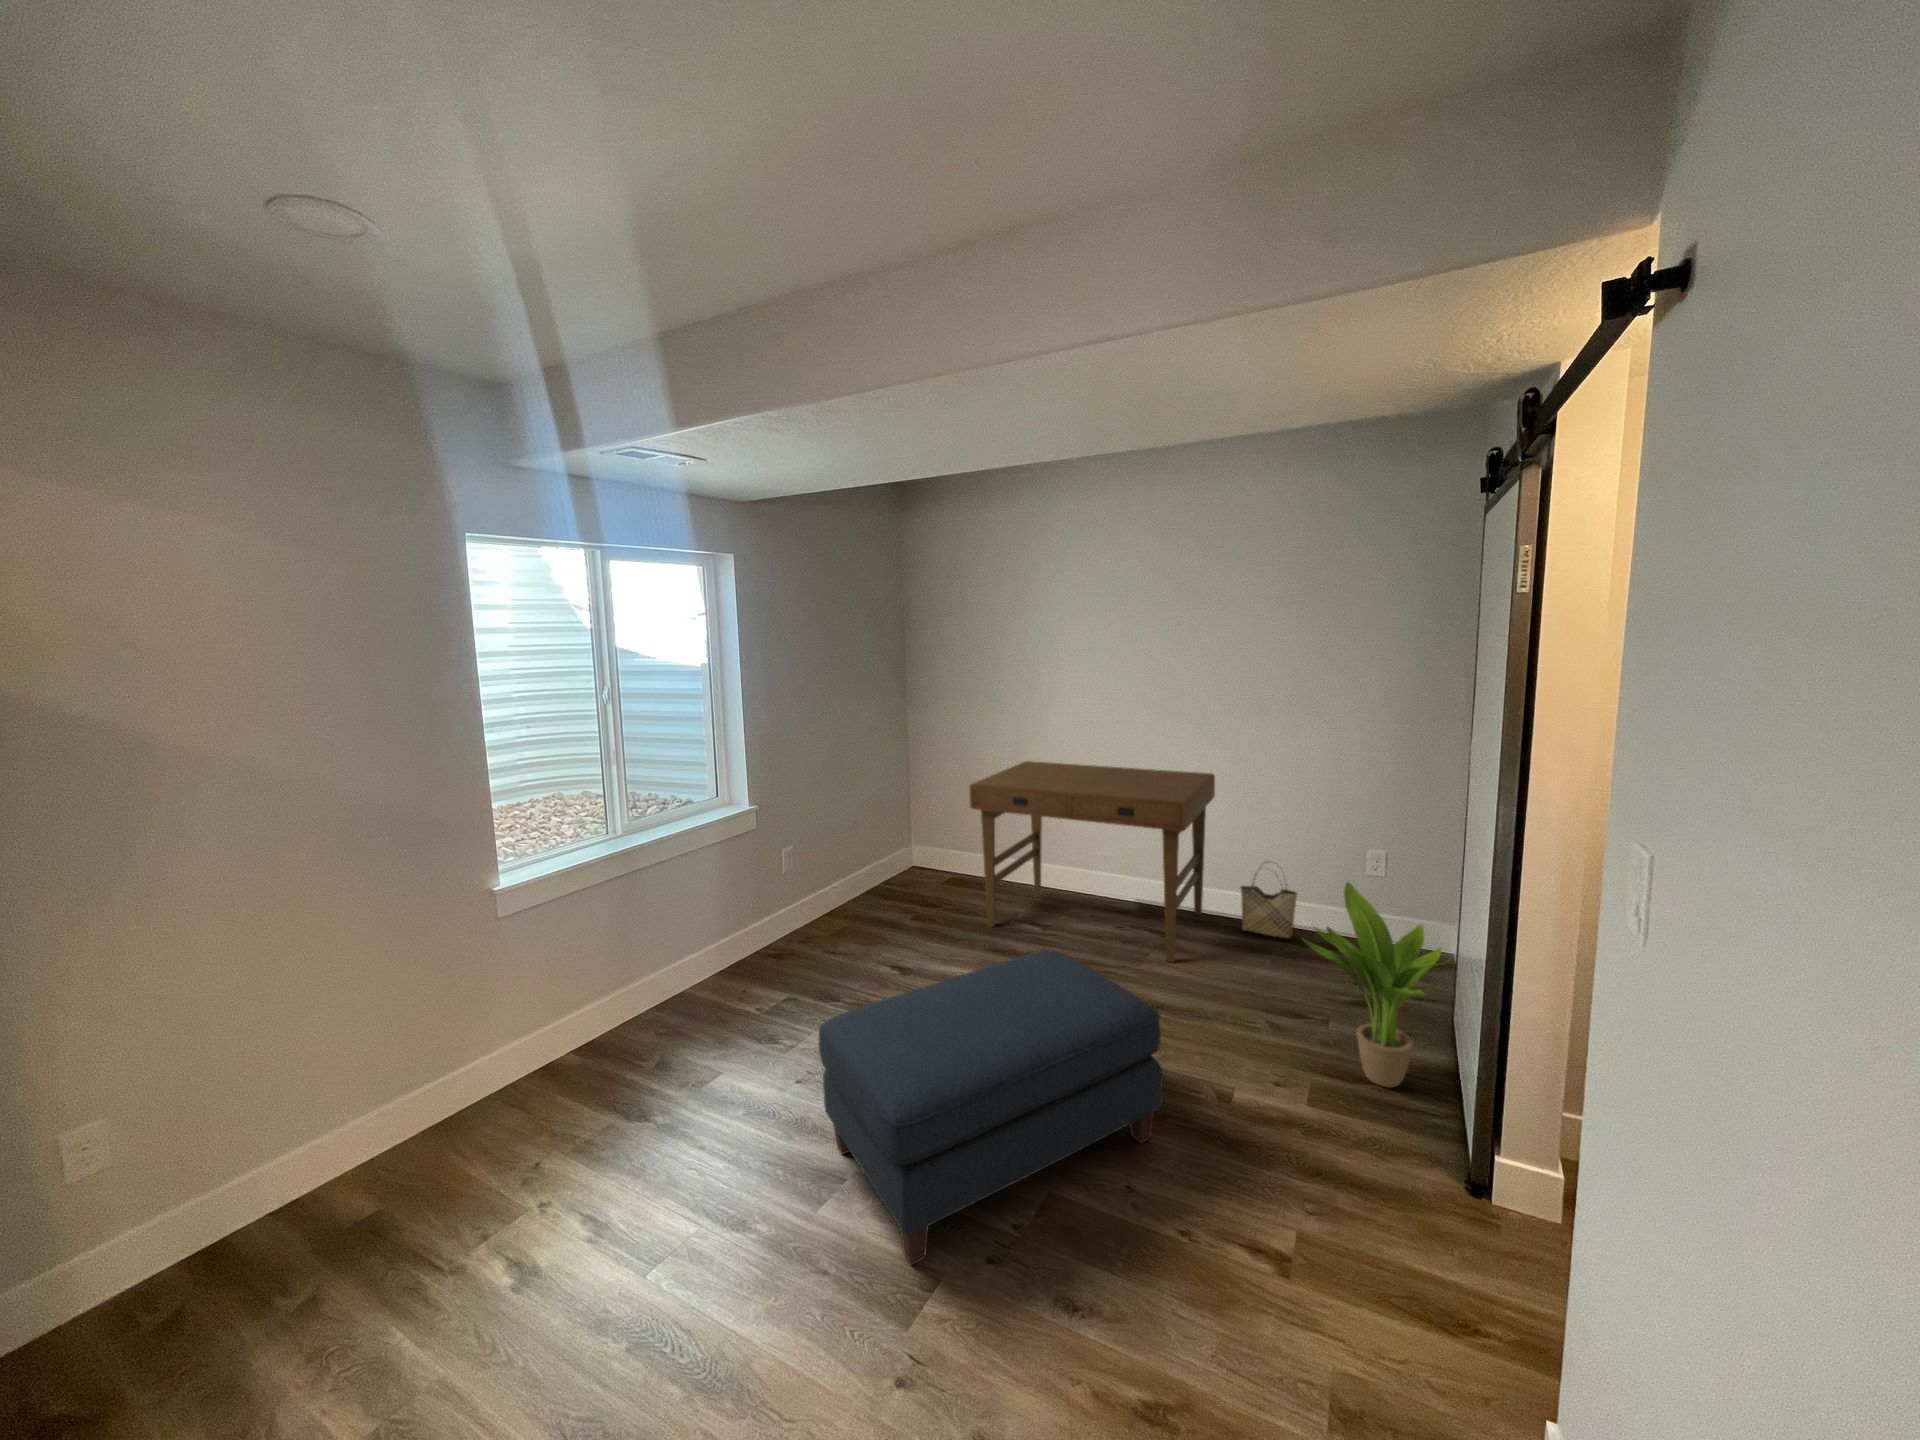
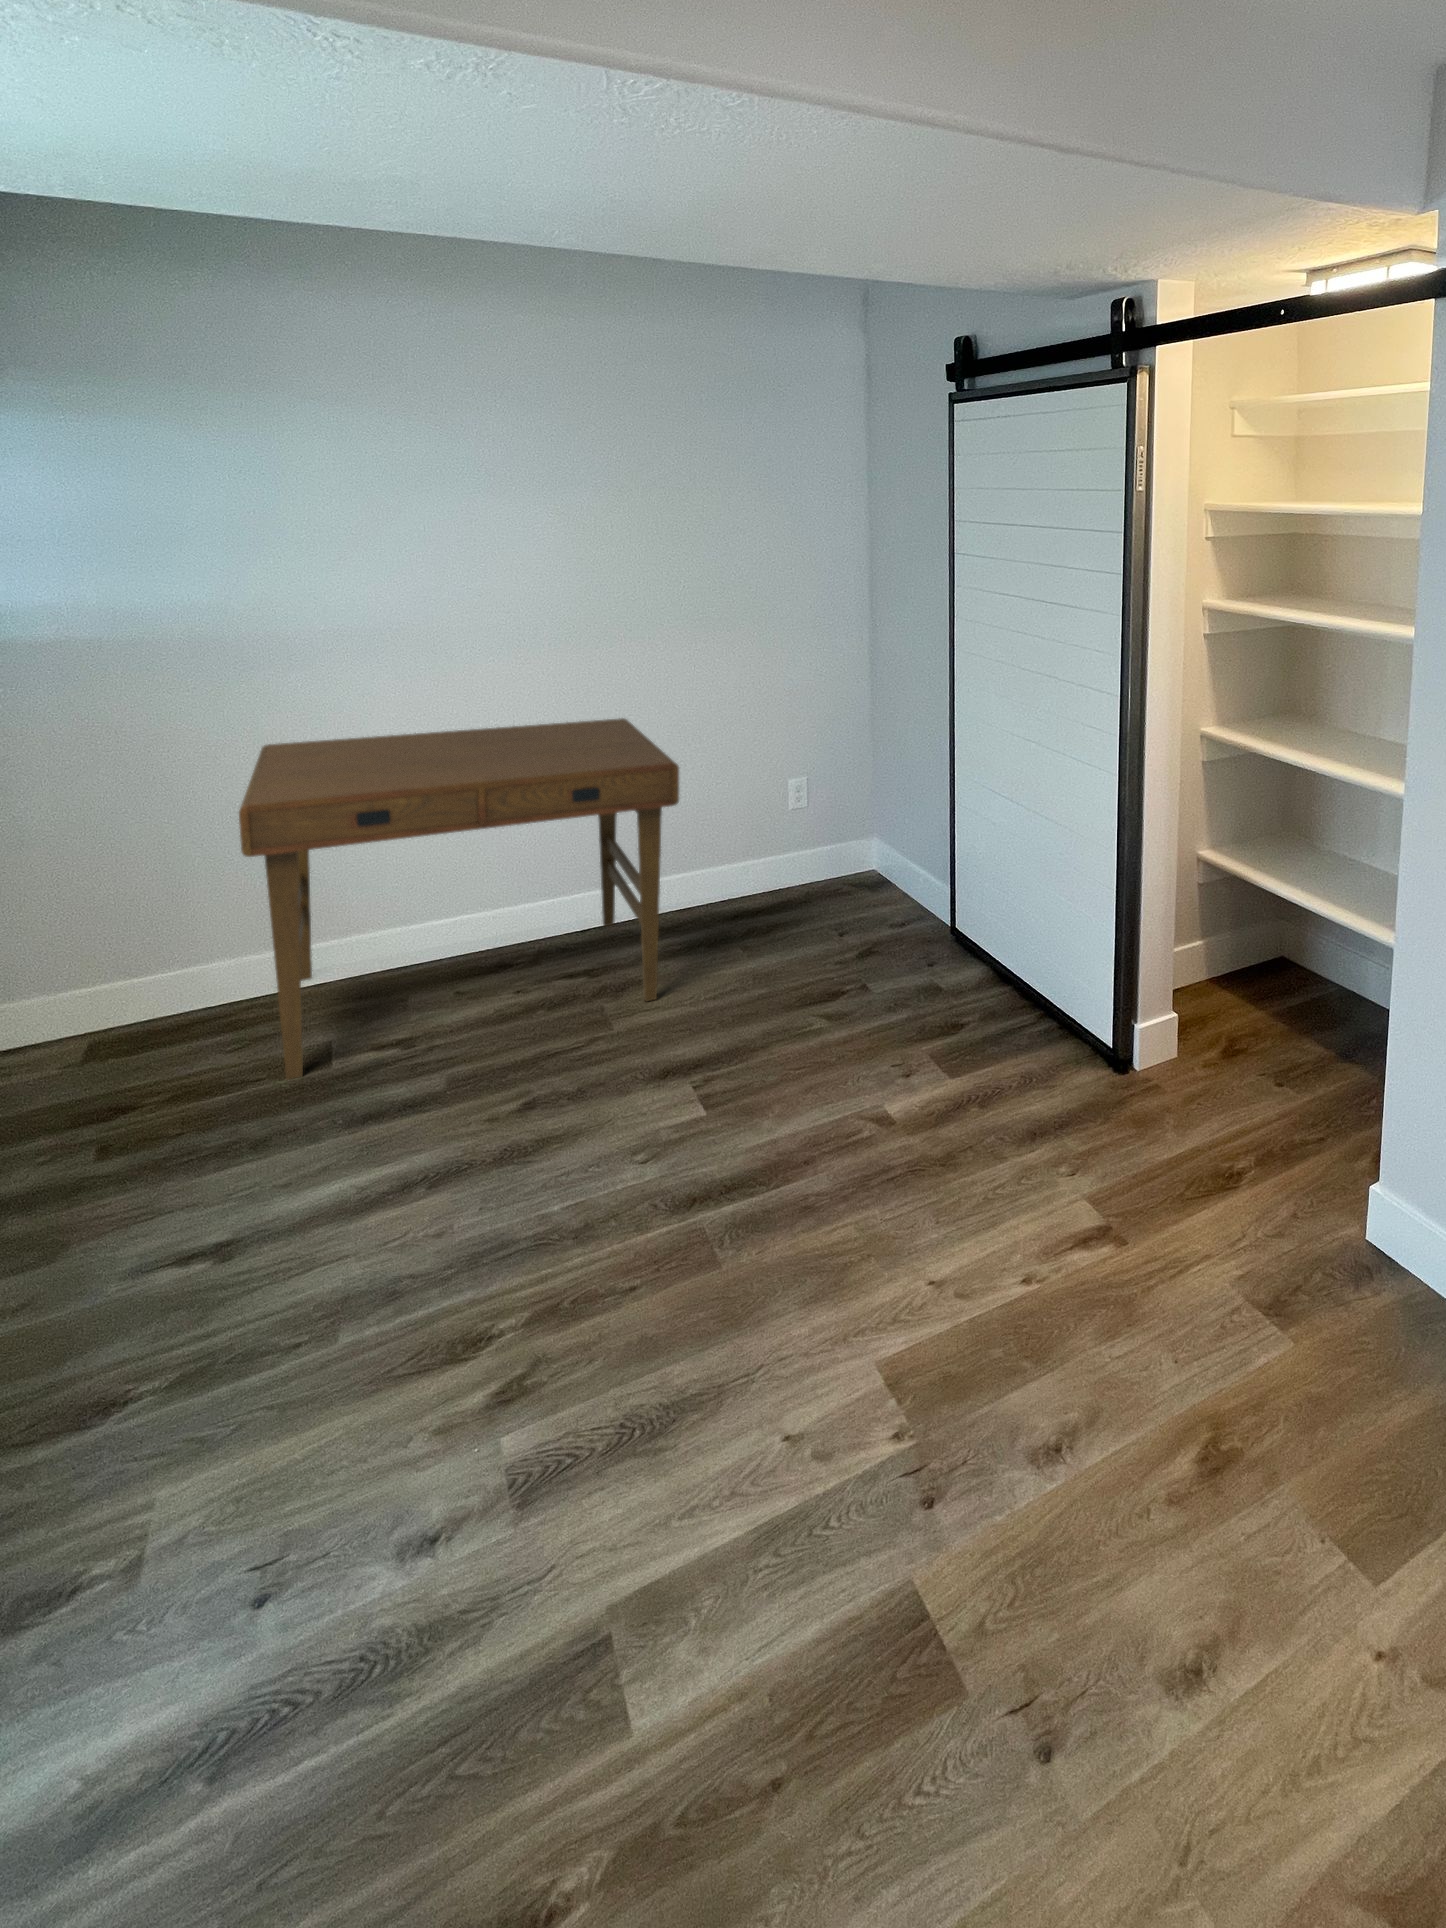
woven basket: present [1241,873,1297,938] -> none [677,823,746,925]
potted plant: present [1303,882,1451,1088] -> none [898,818,1052,1027]
ottoman: present [819,950,1163,1265] -> none [482,1030,907,1621]

